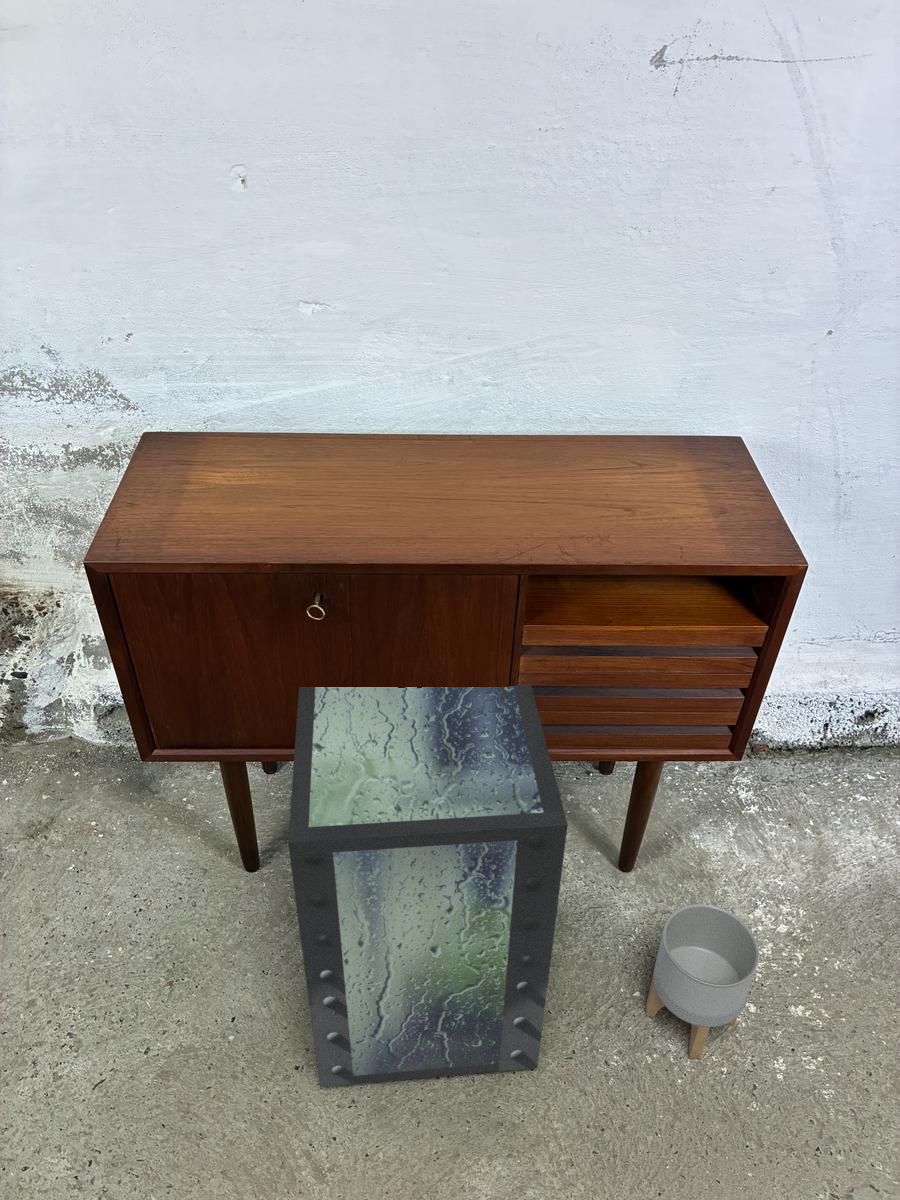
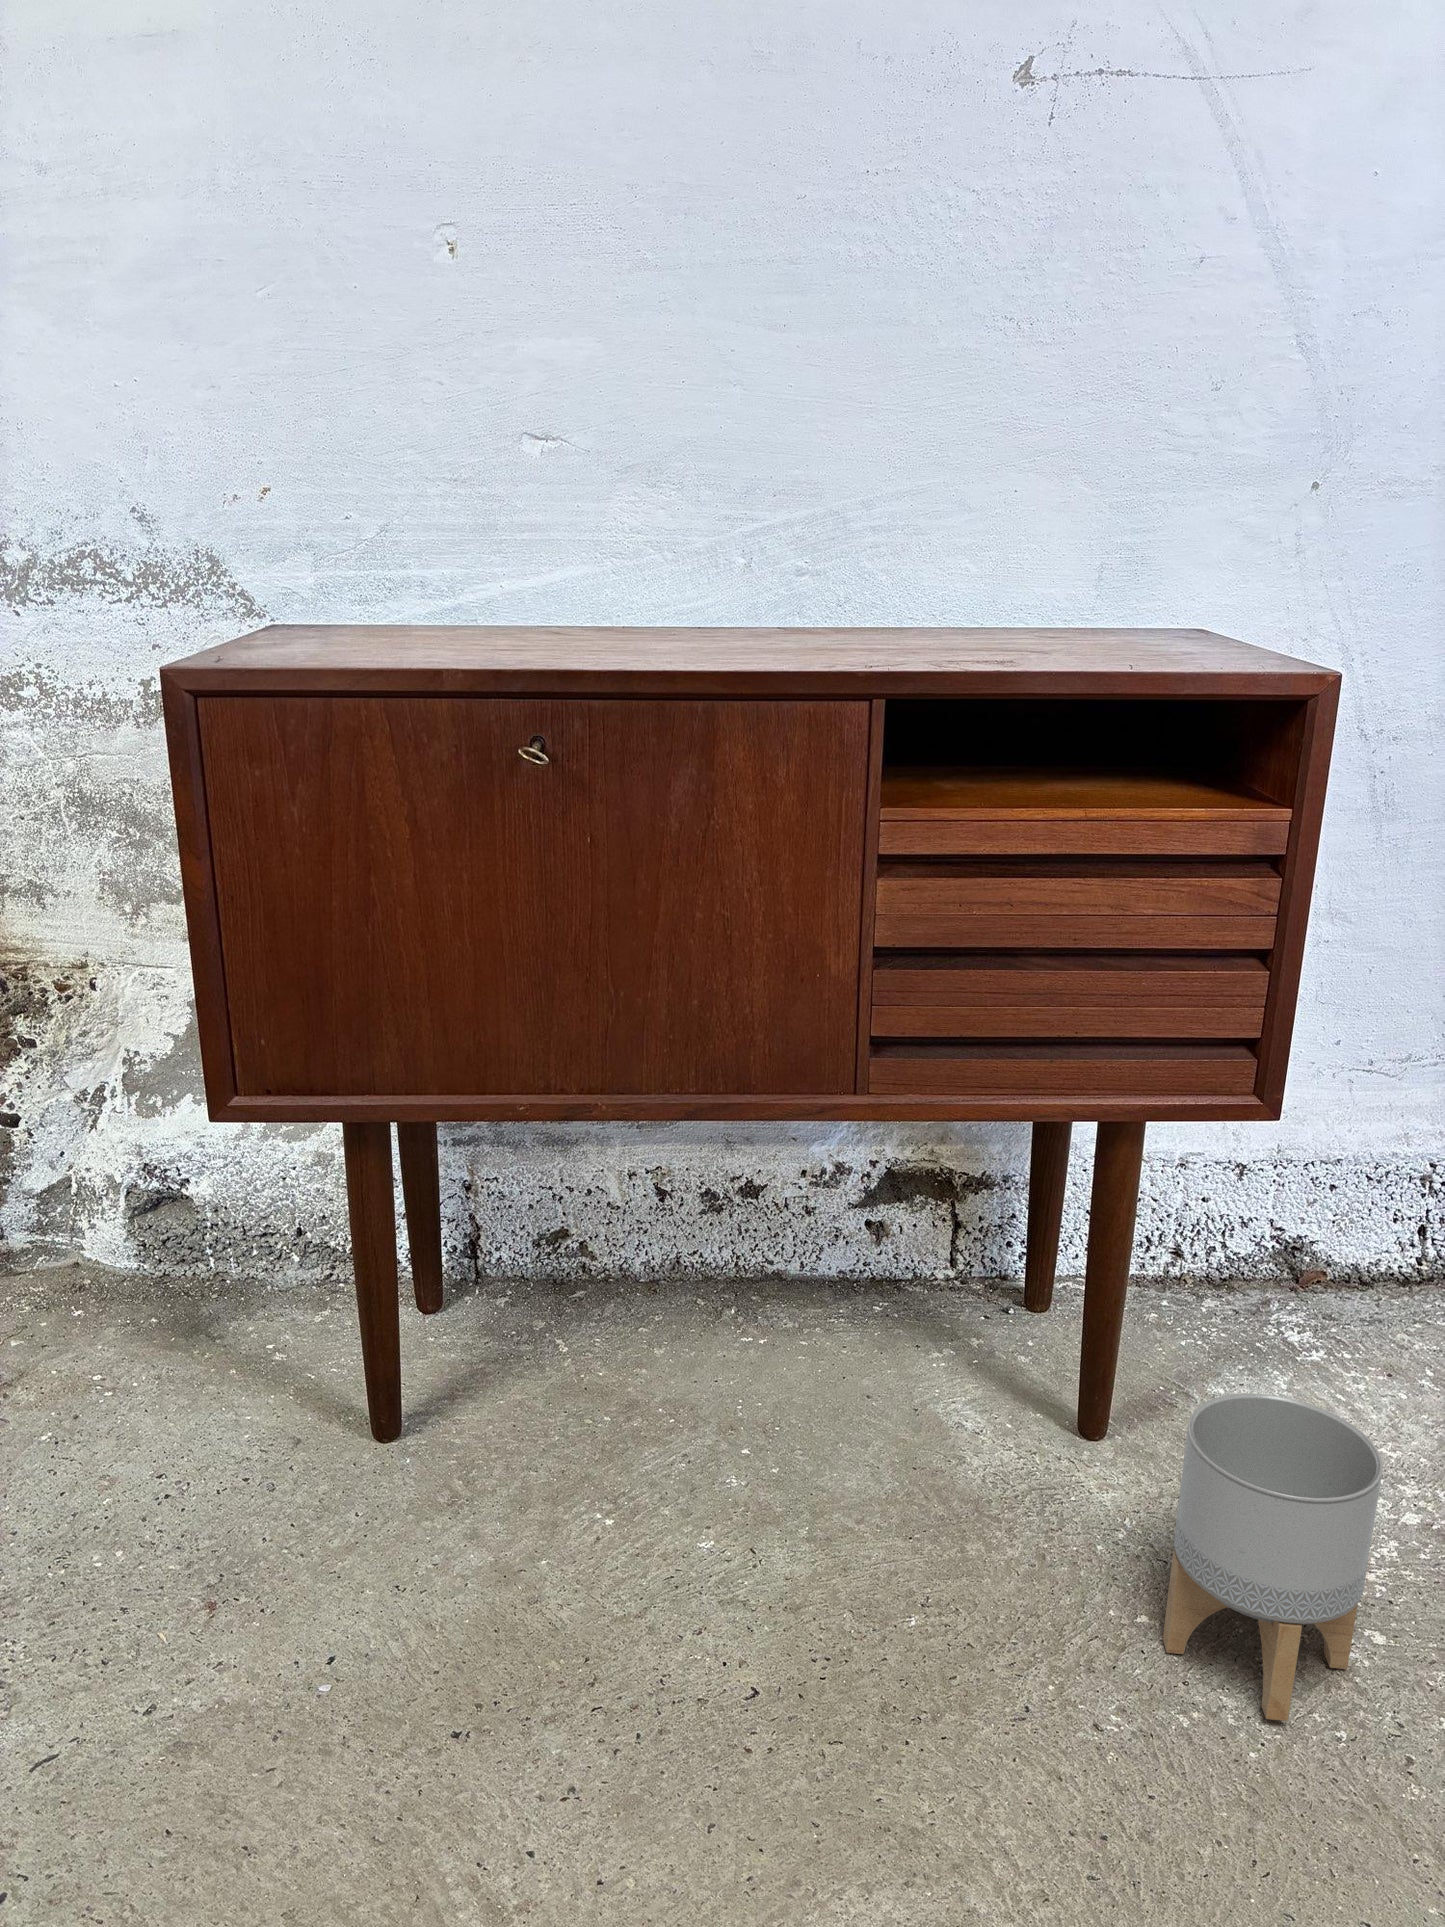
storage box: present [288,684,568,1087] -> none [491,914,1009,1754]

